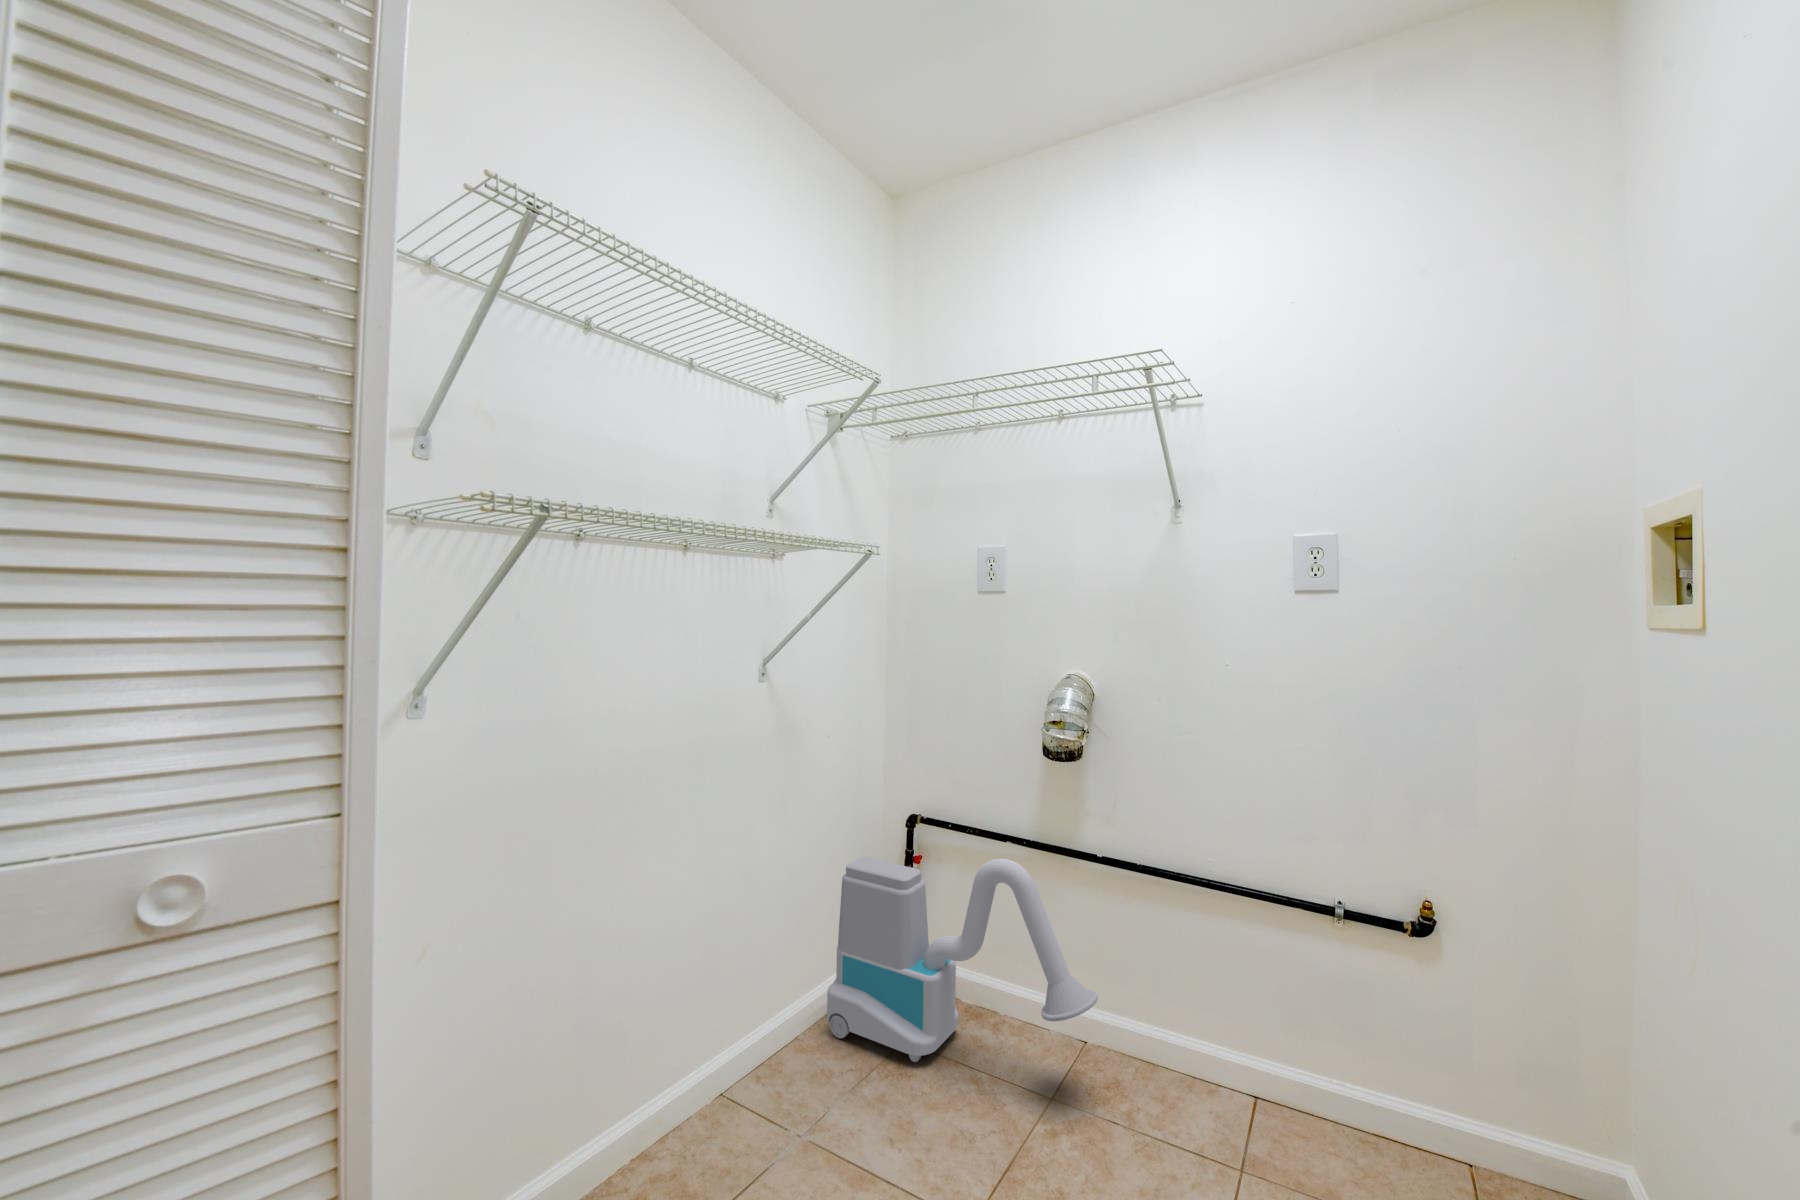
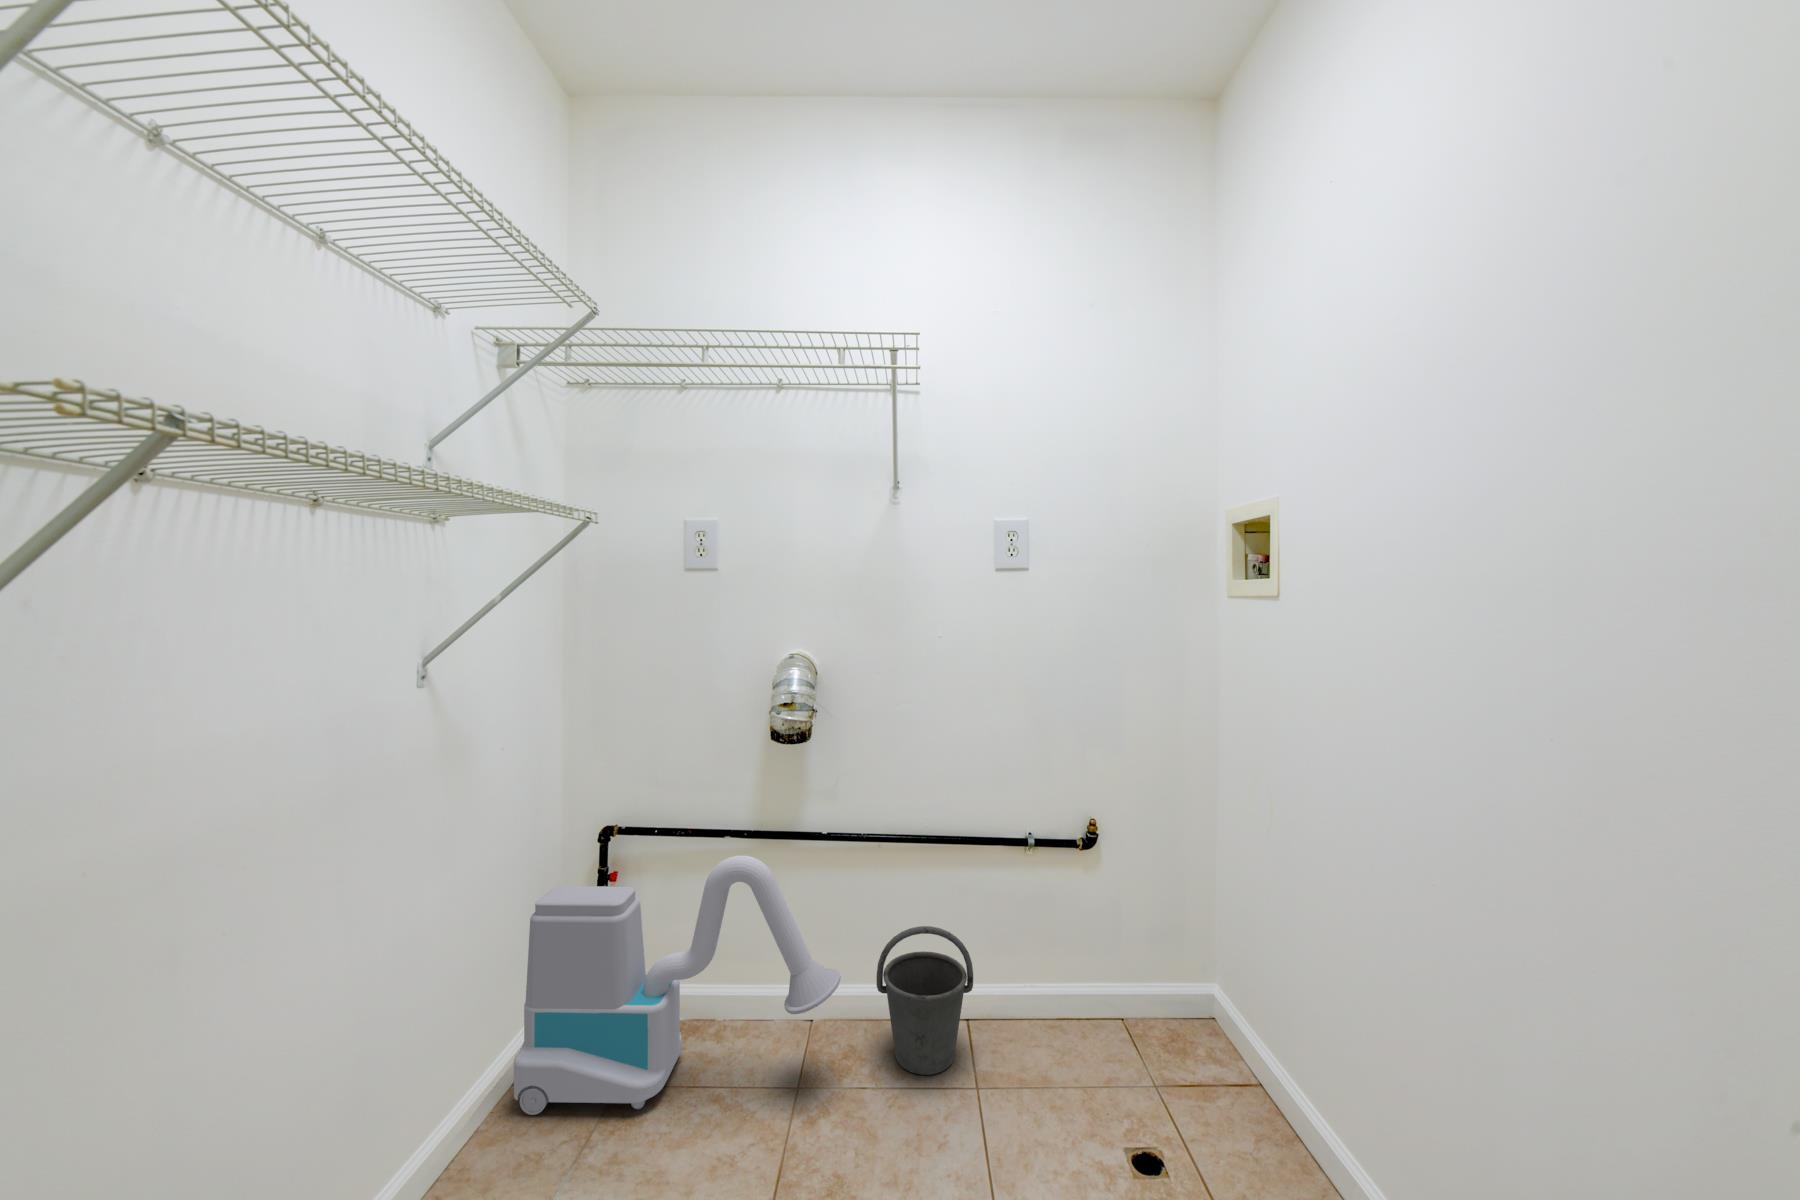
bucket: none [1141,972,1252,1135] -> present [877,926,973,1075]

